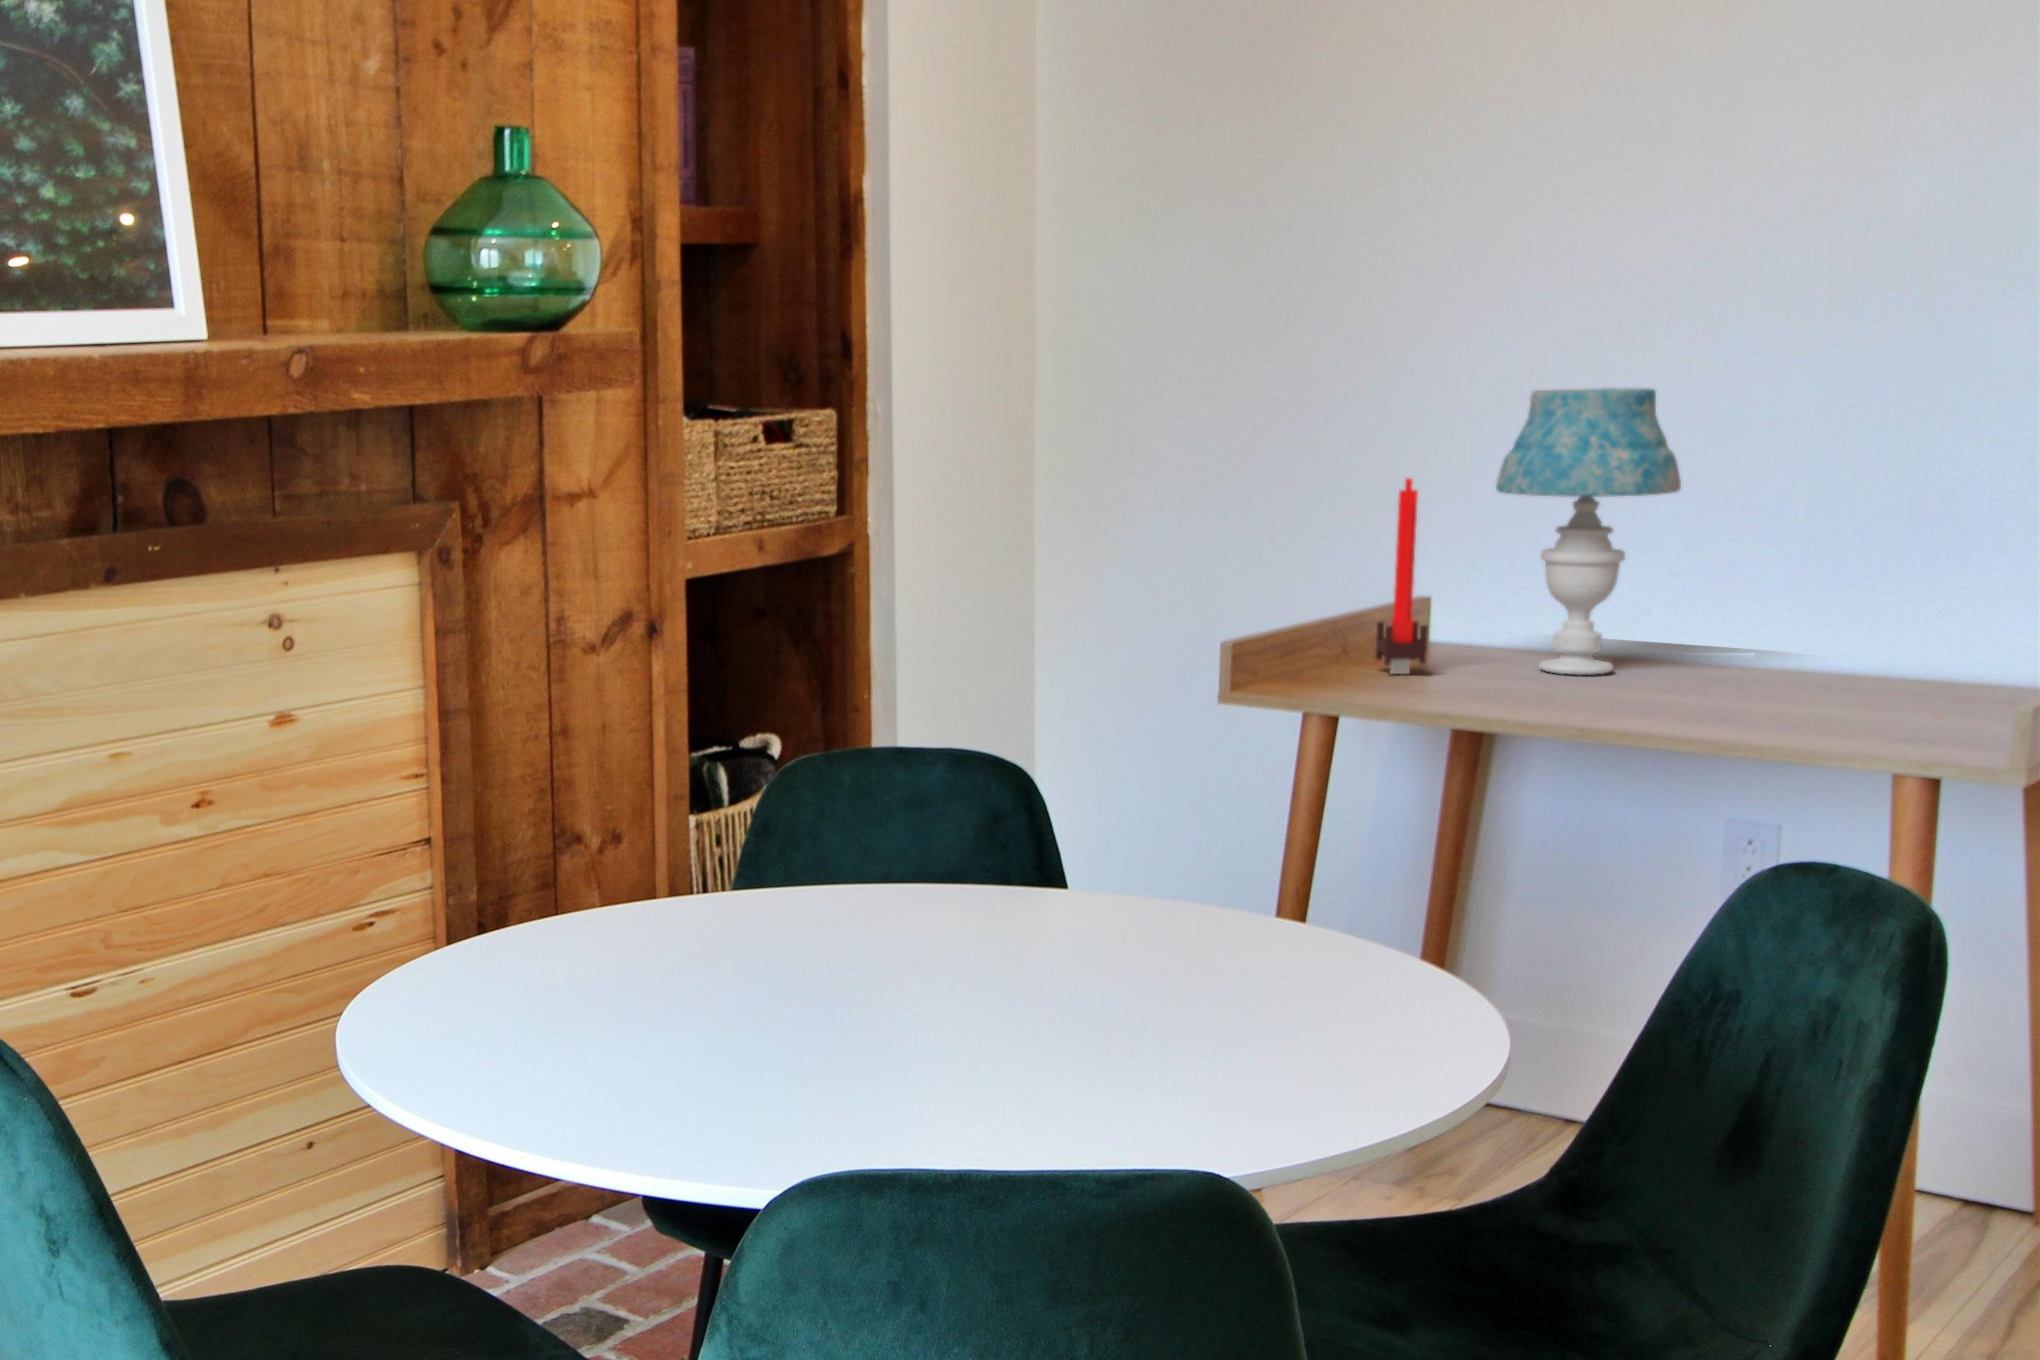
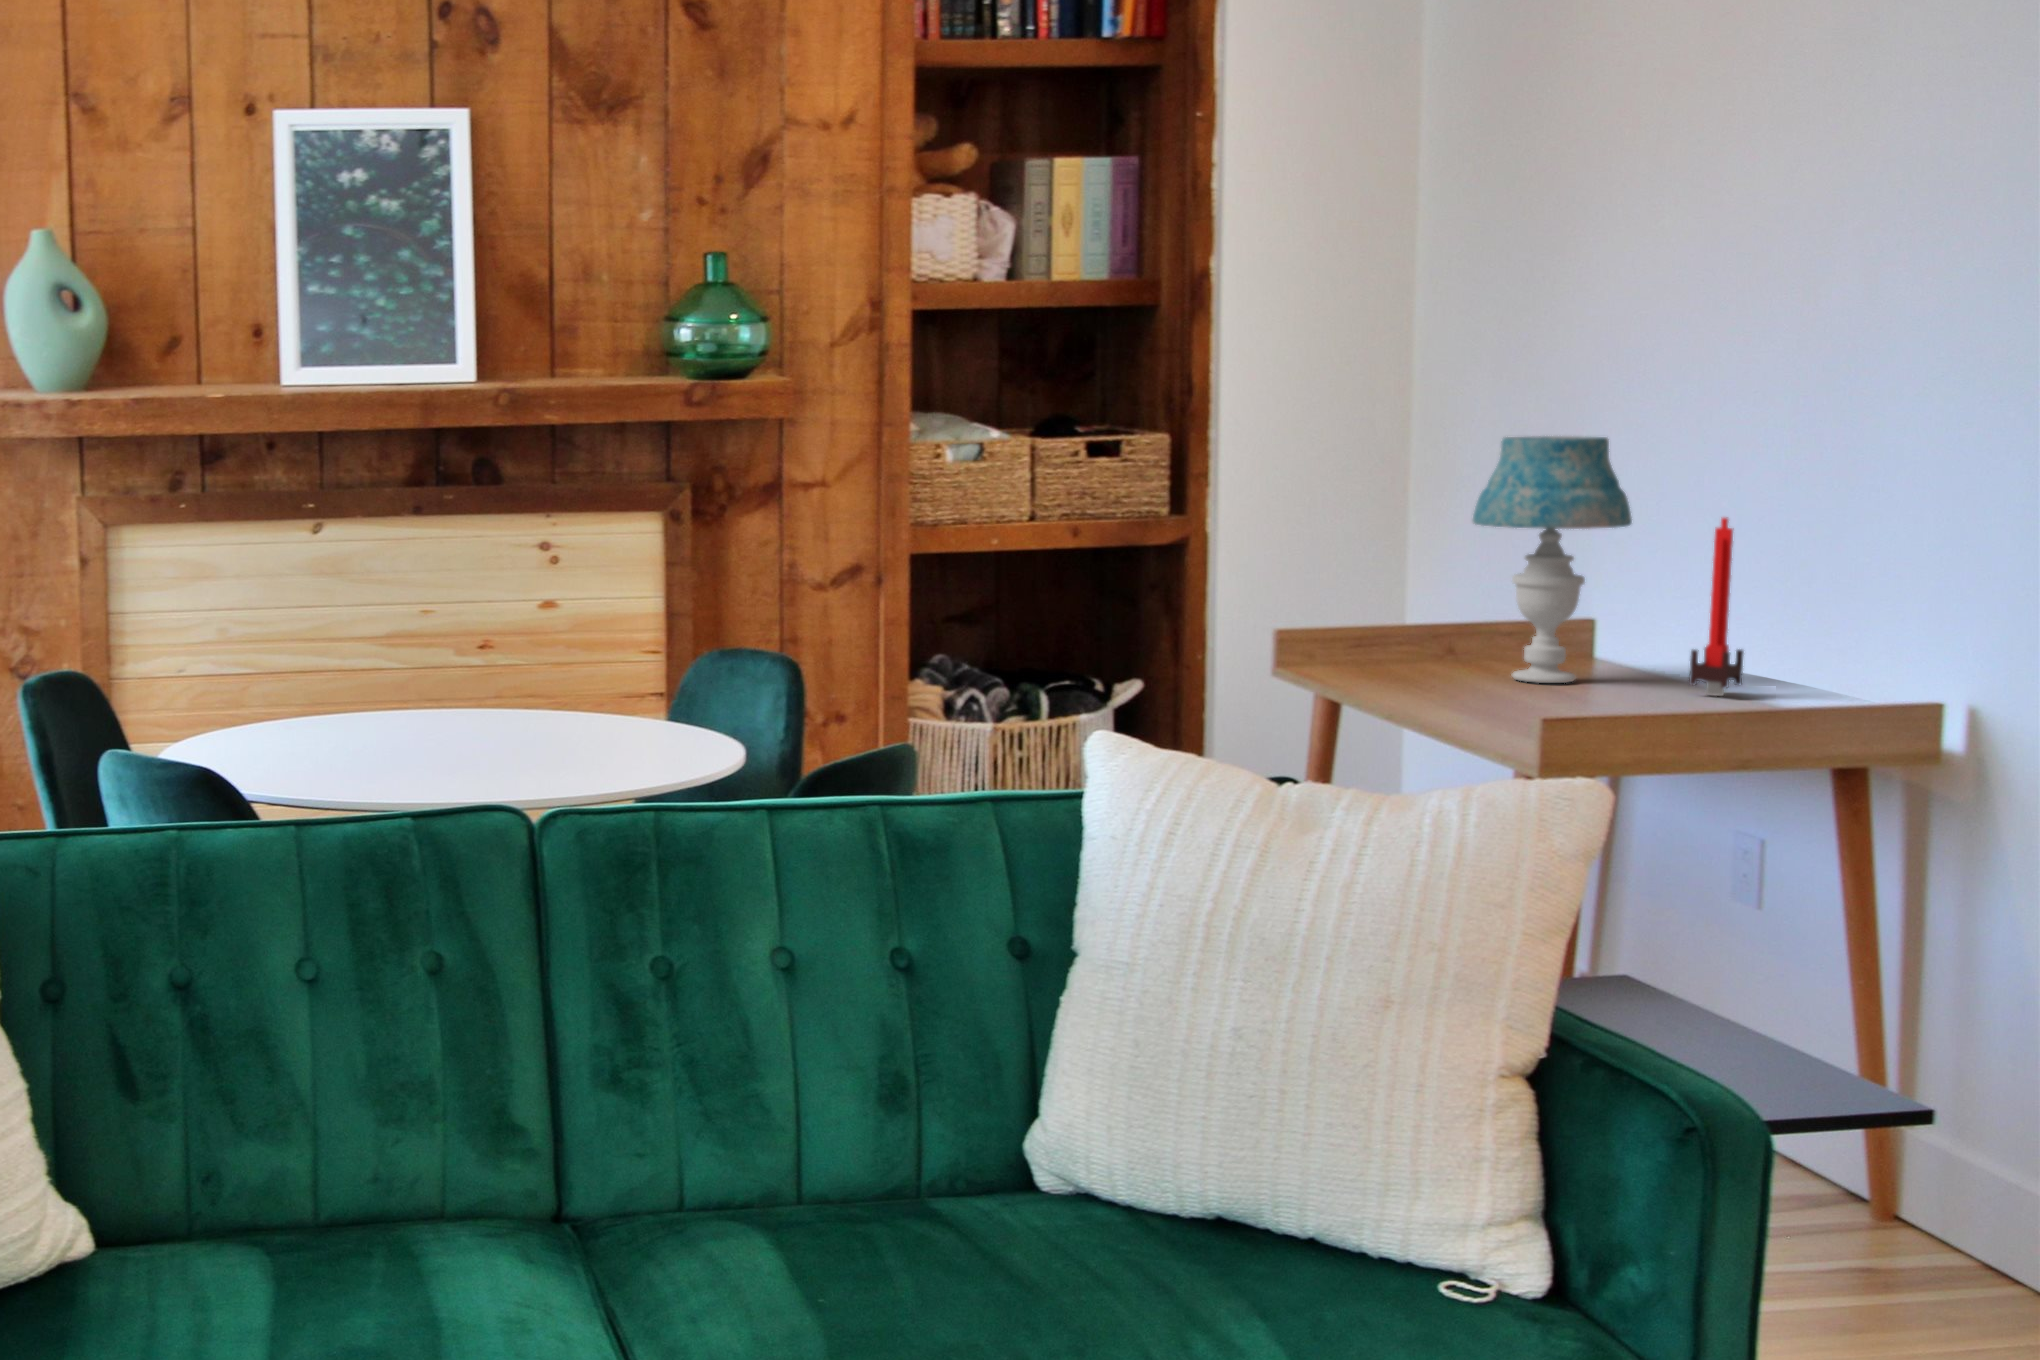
candle: present [1375,478,1428,674] -> present [1689,517,1743,696]

